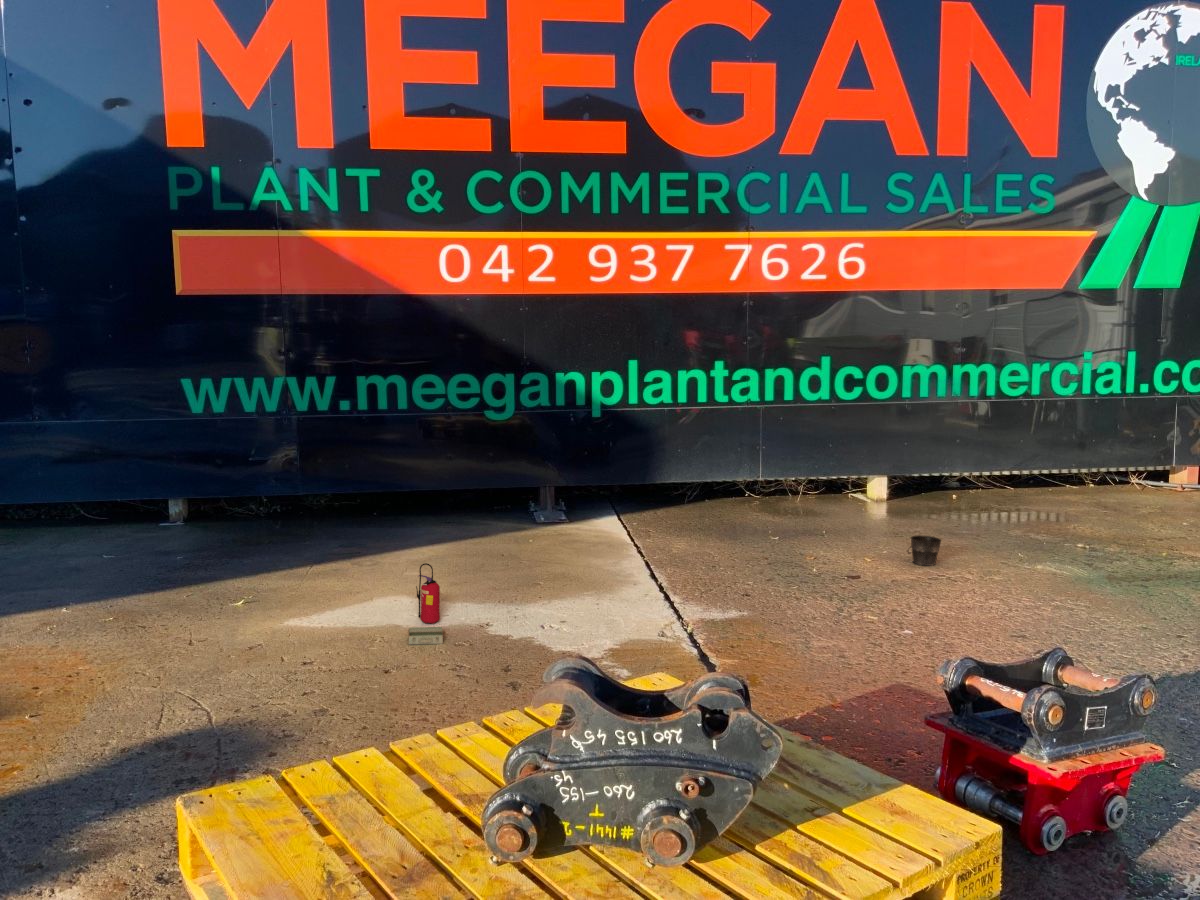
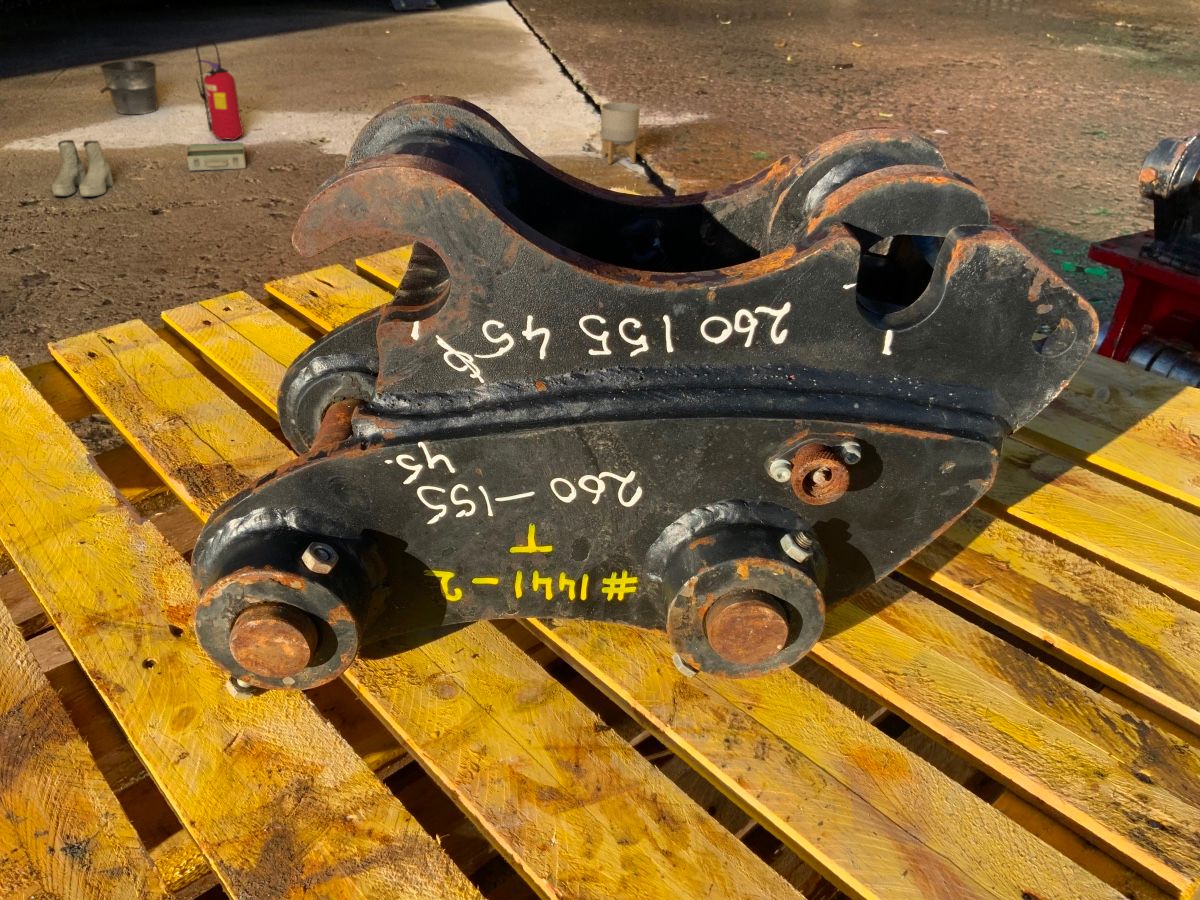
bucket: present [907,535,941,566] -> present [99,60,158,114]
planter: none [668,610,693,649] -> present [601,102,640,164]
boots: none [332,626,365,660] -> present [52,140,114,197]

